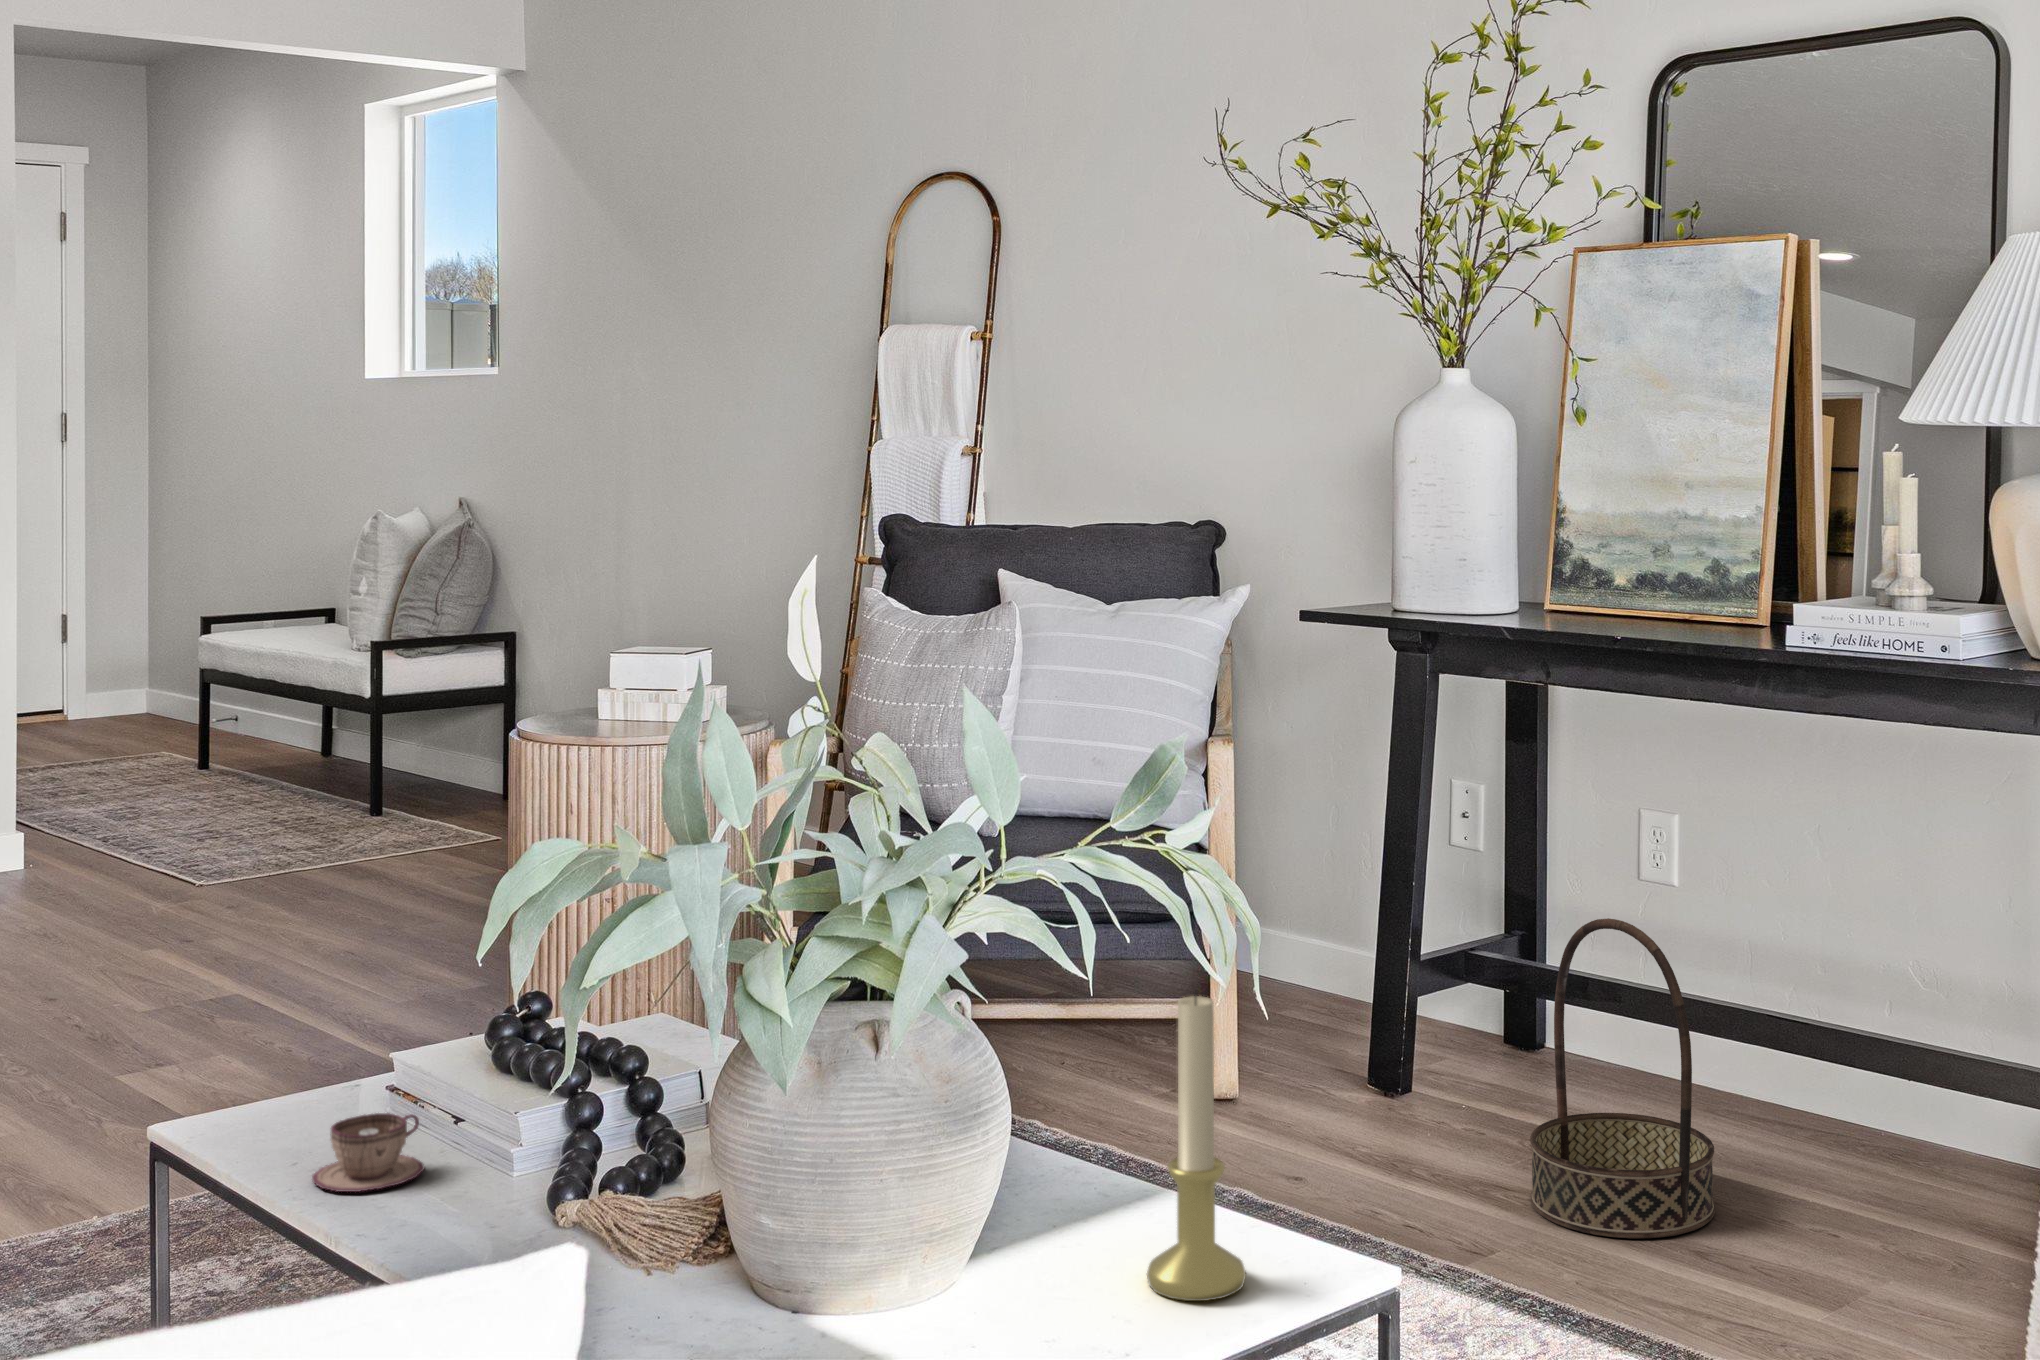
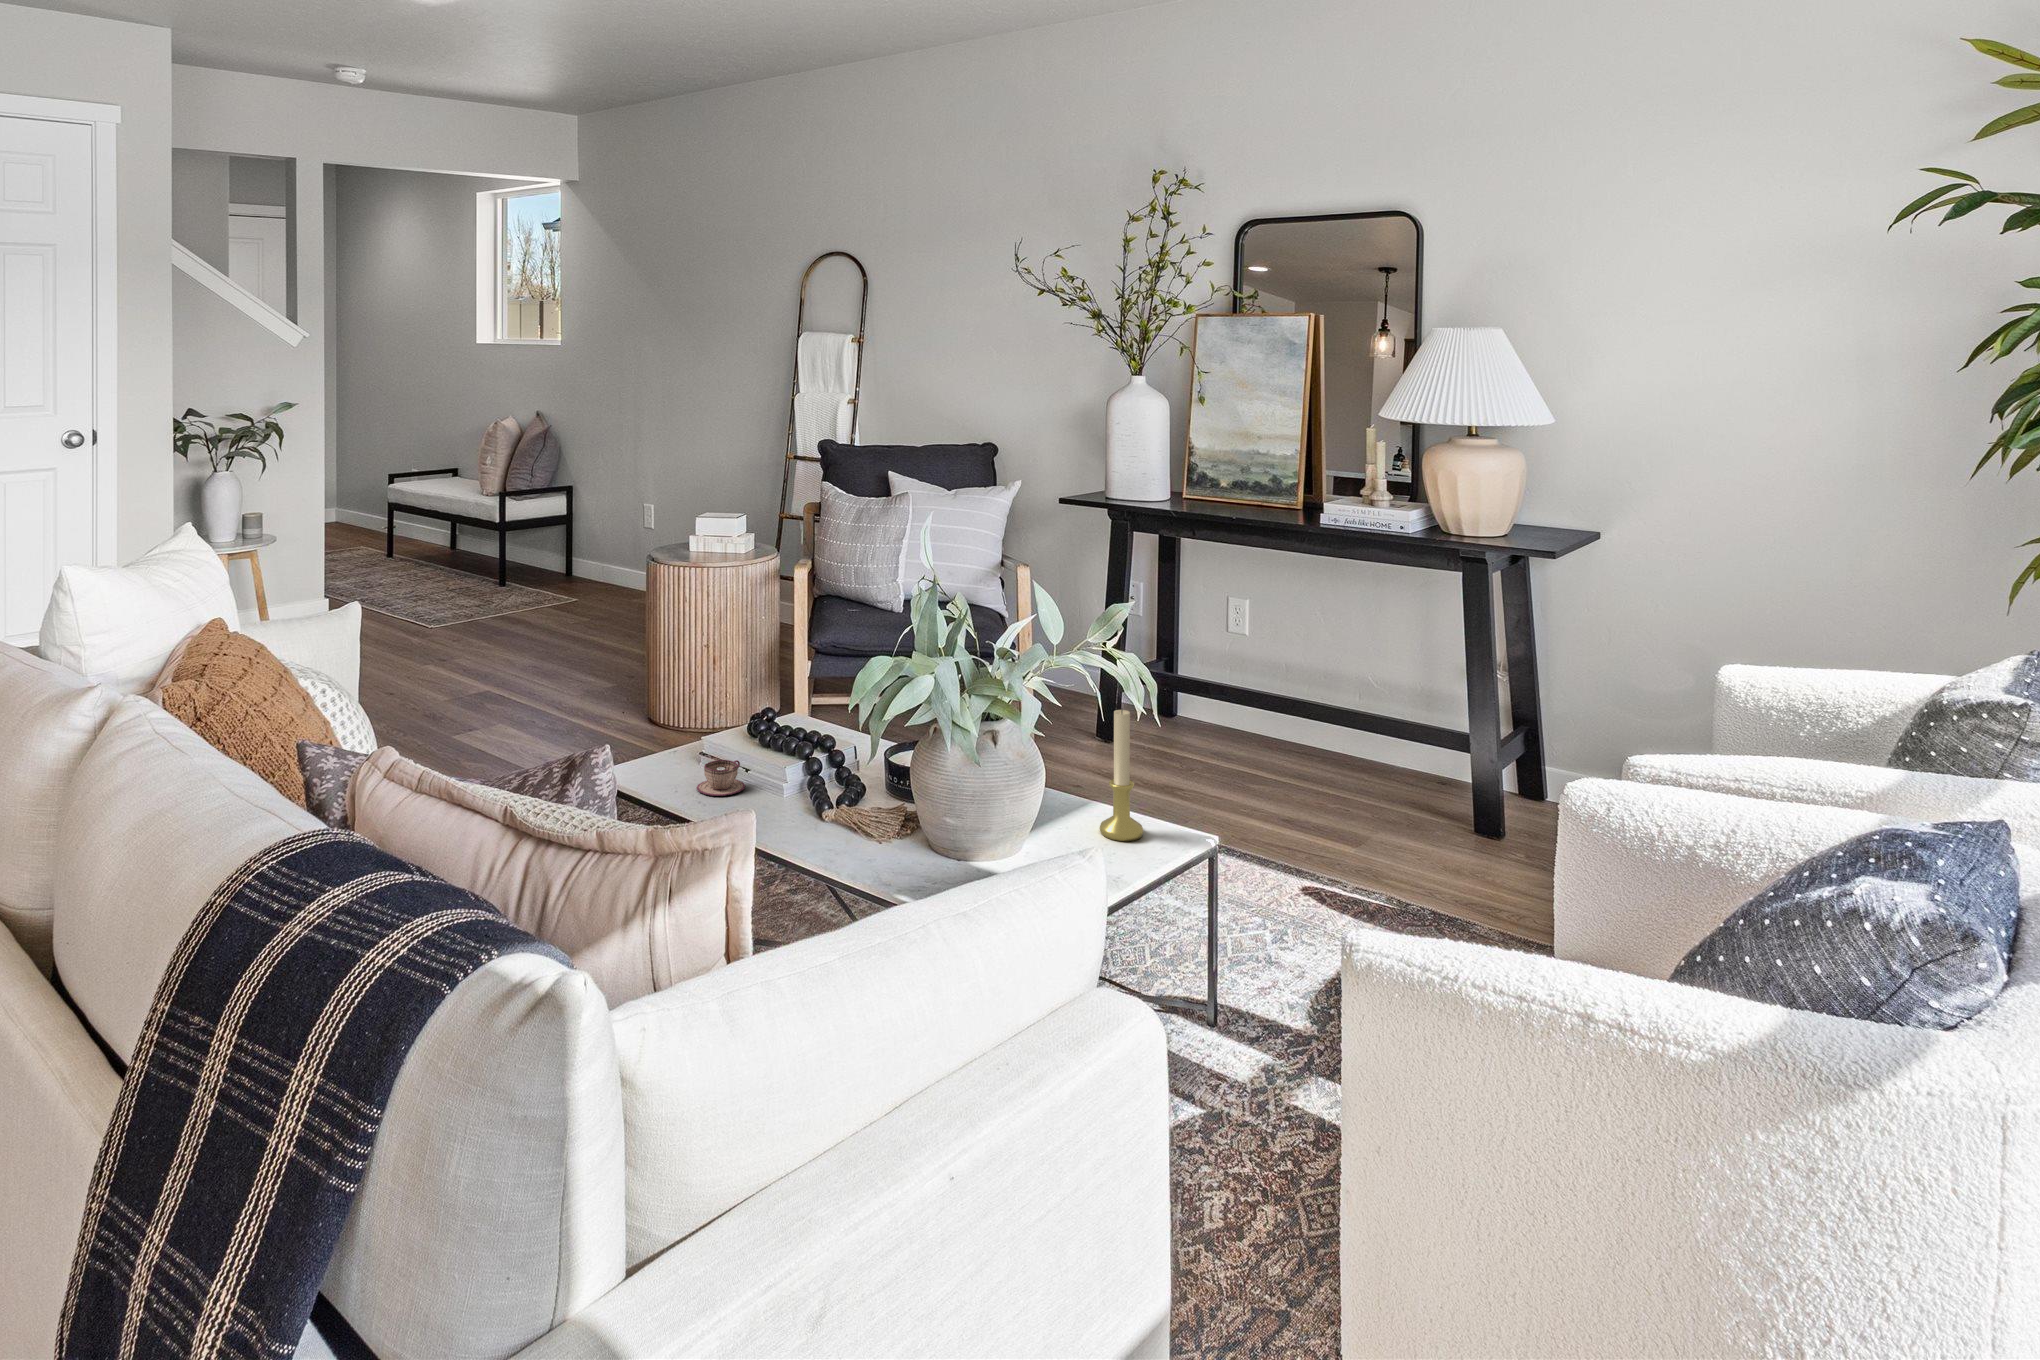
basket: present [1530,918,1715,1238] -> none [1192,657,1282,810]

